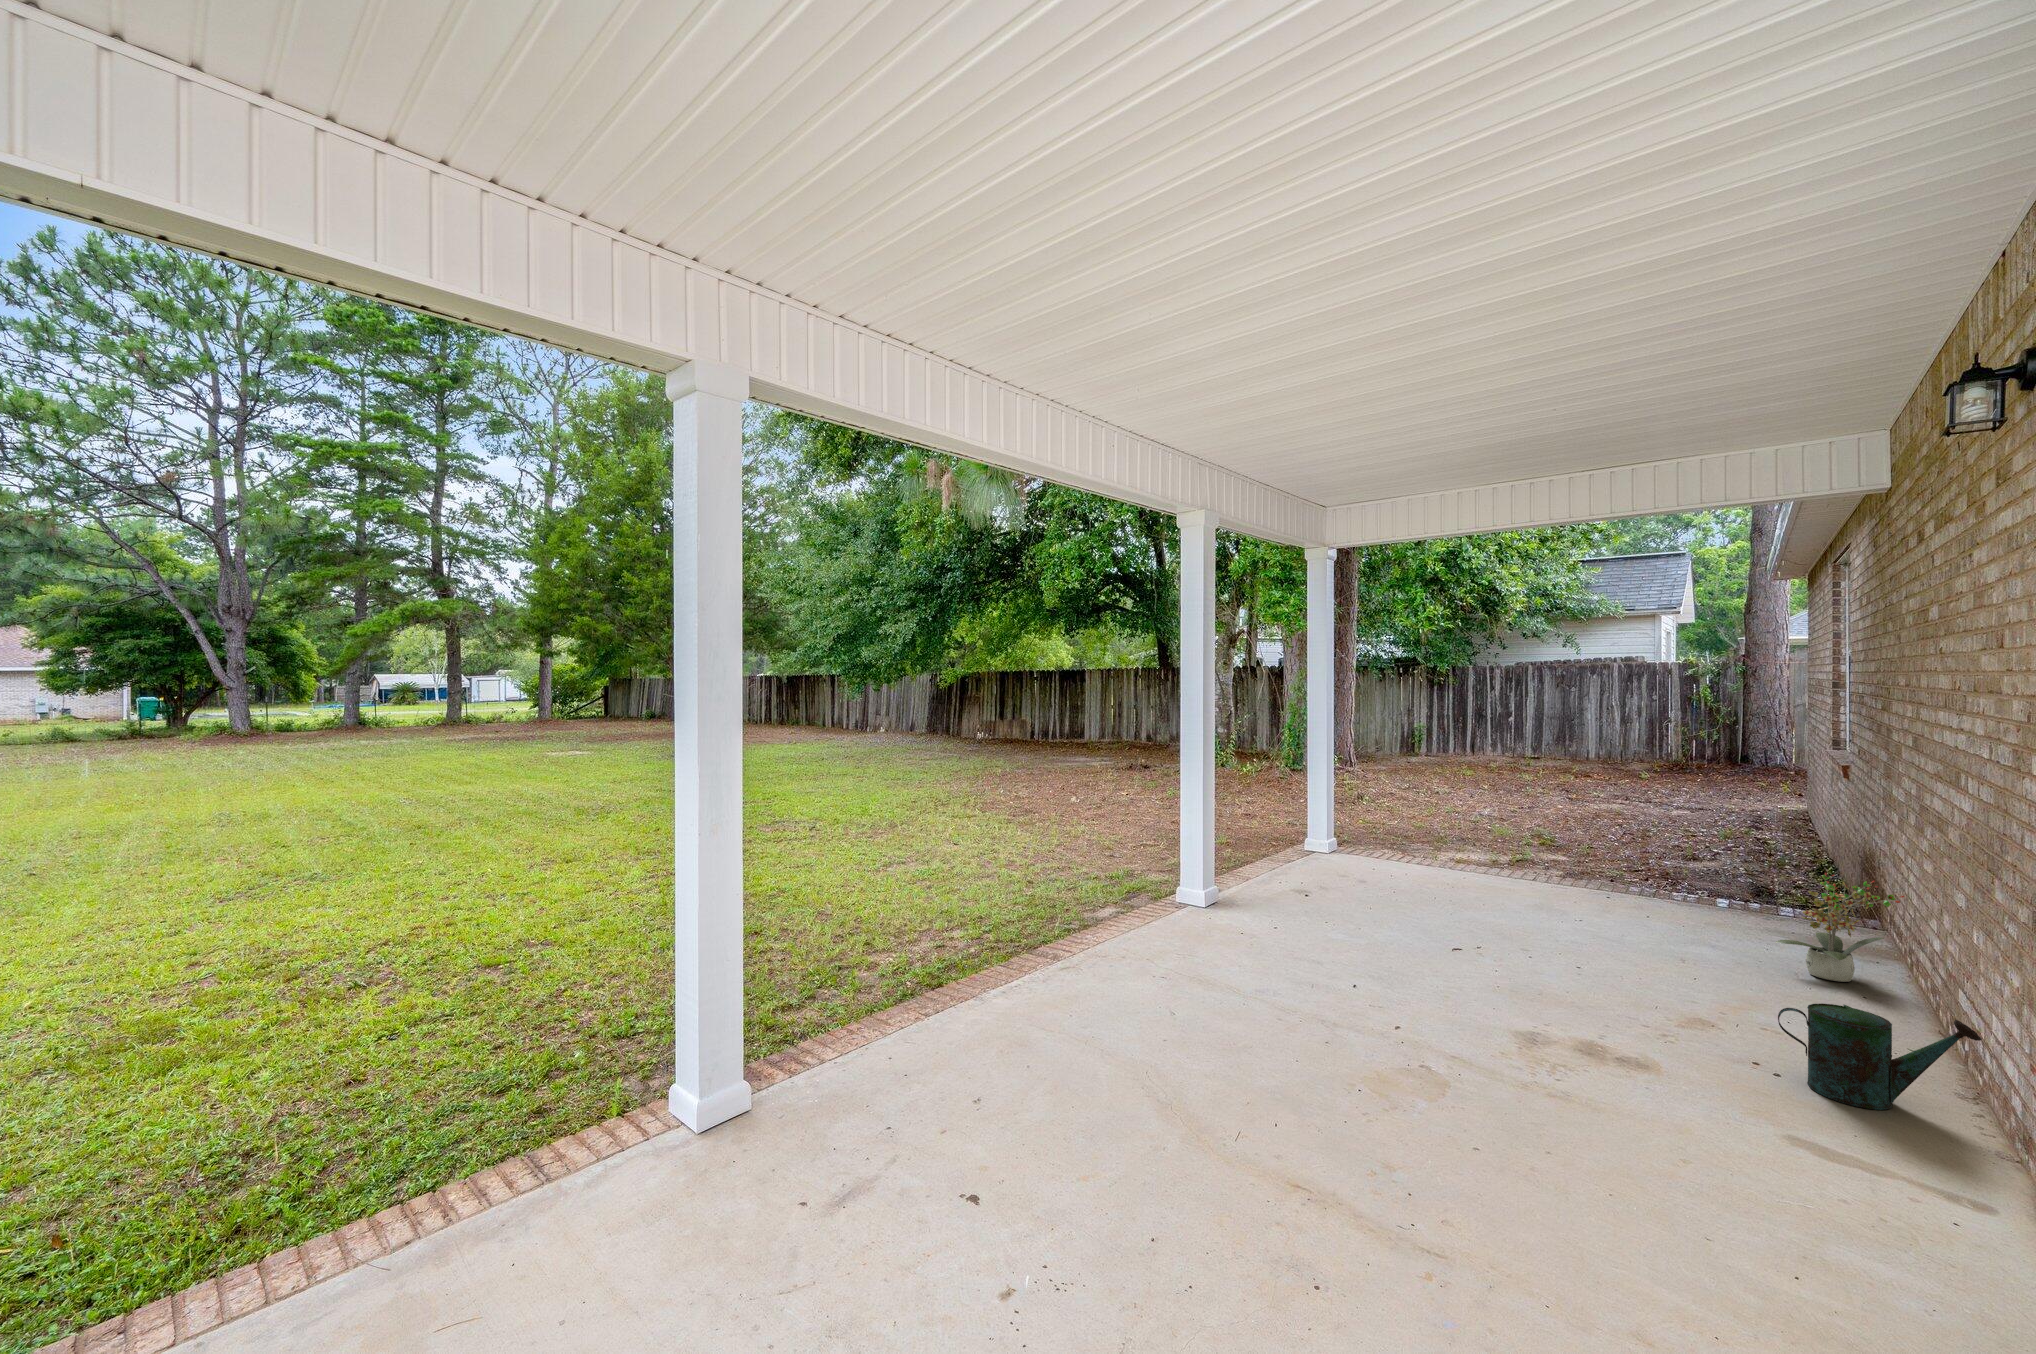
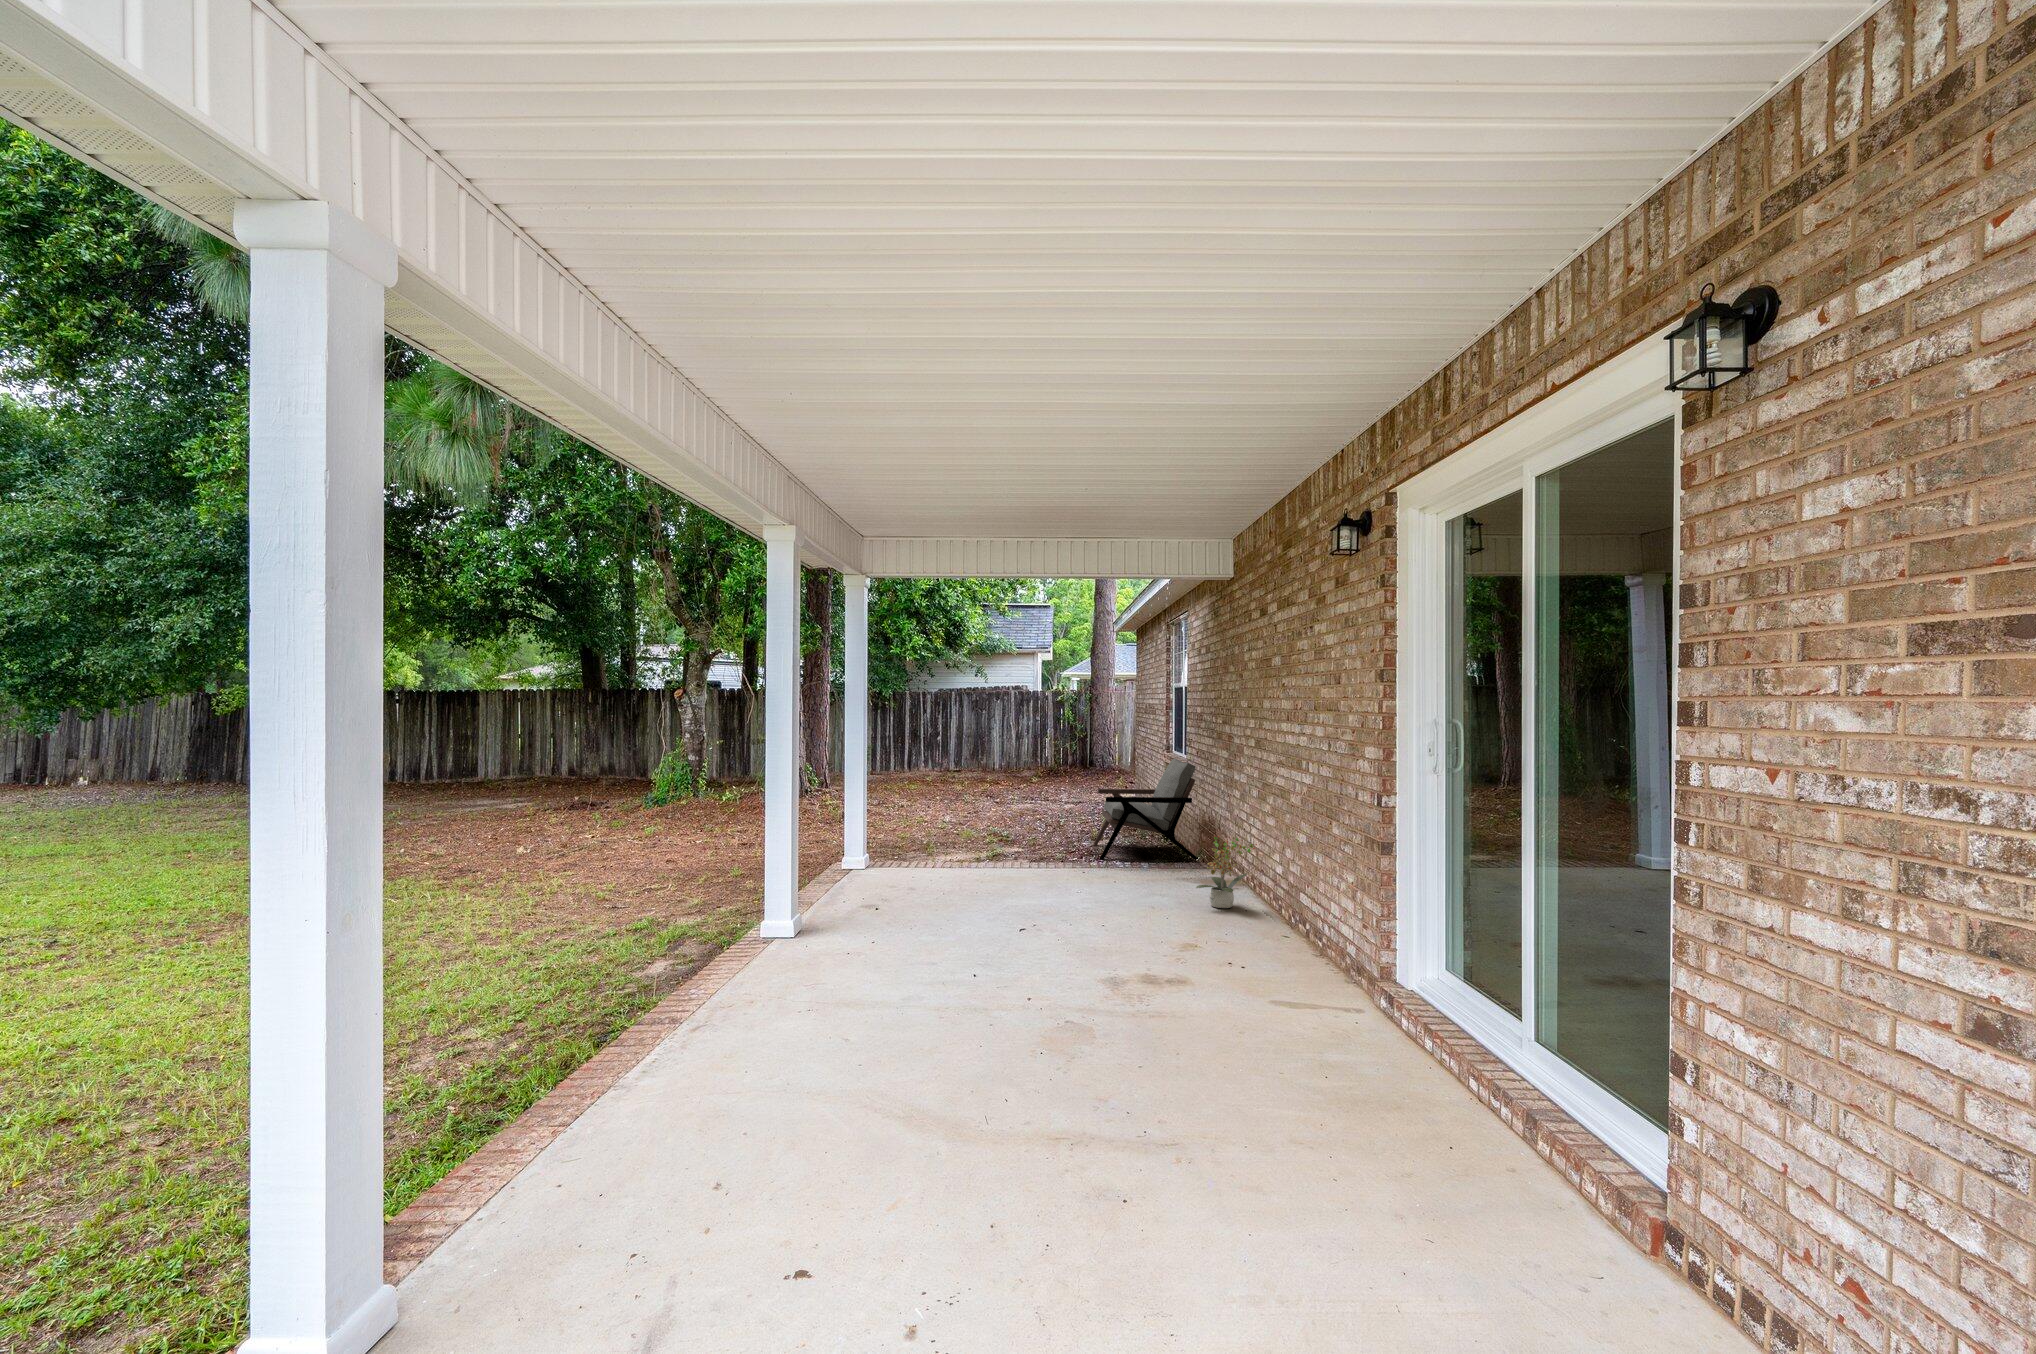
armchair: none [1664,758,1848,905] -> present [1093,758,1199,859]
watering can: present [1778,1004,1982,1110] -> none [1241,911,1332,979]

